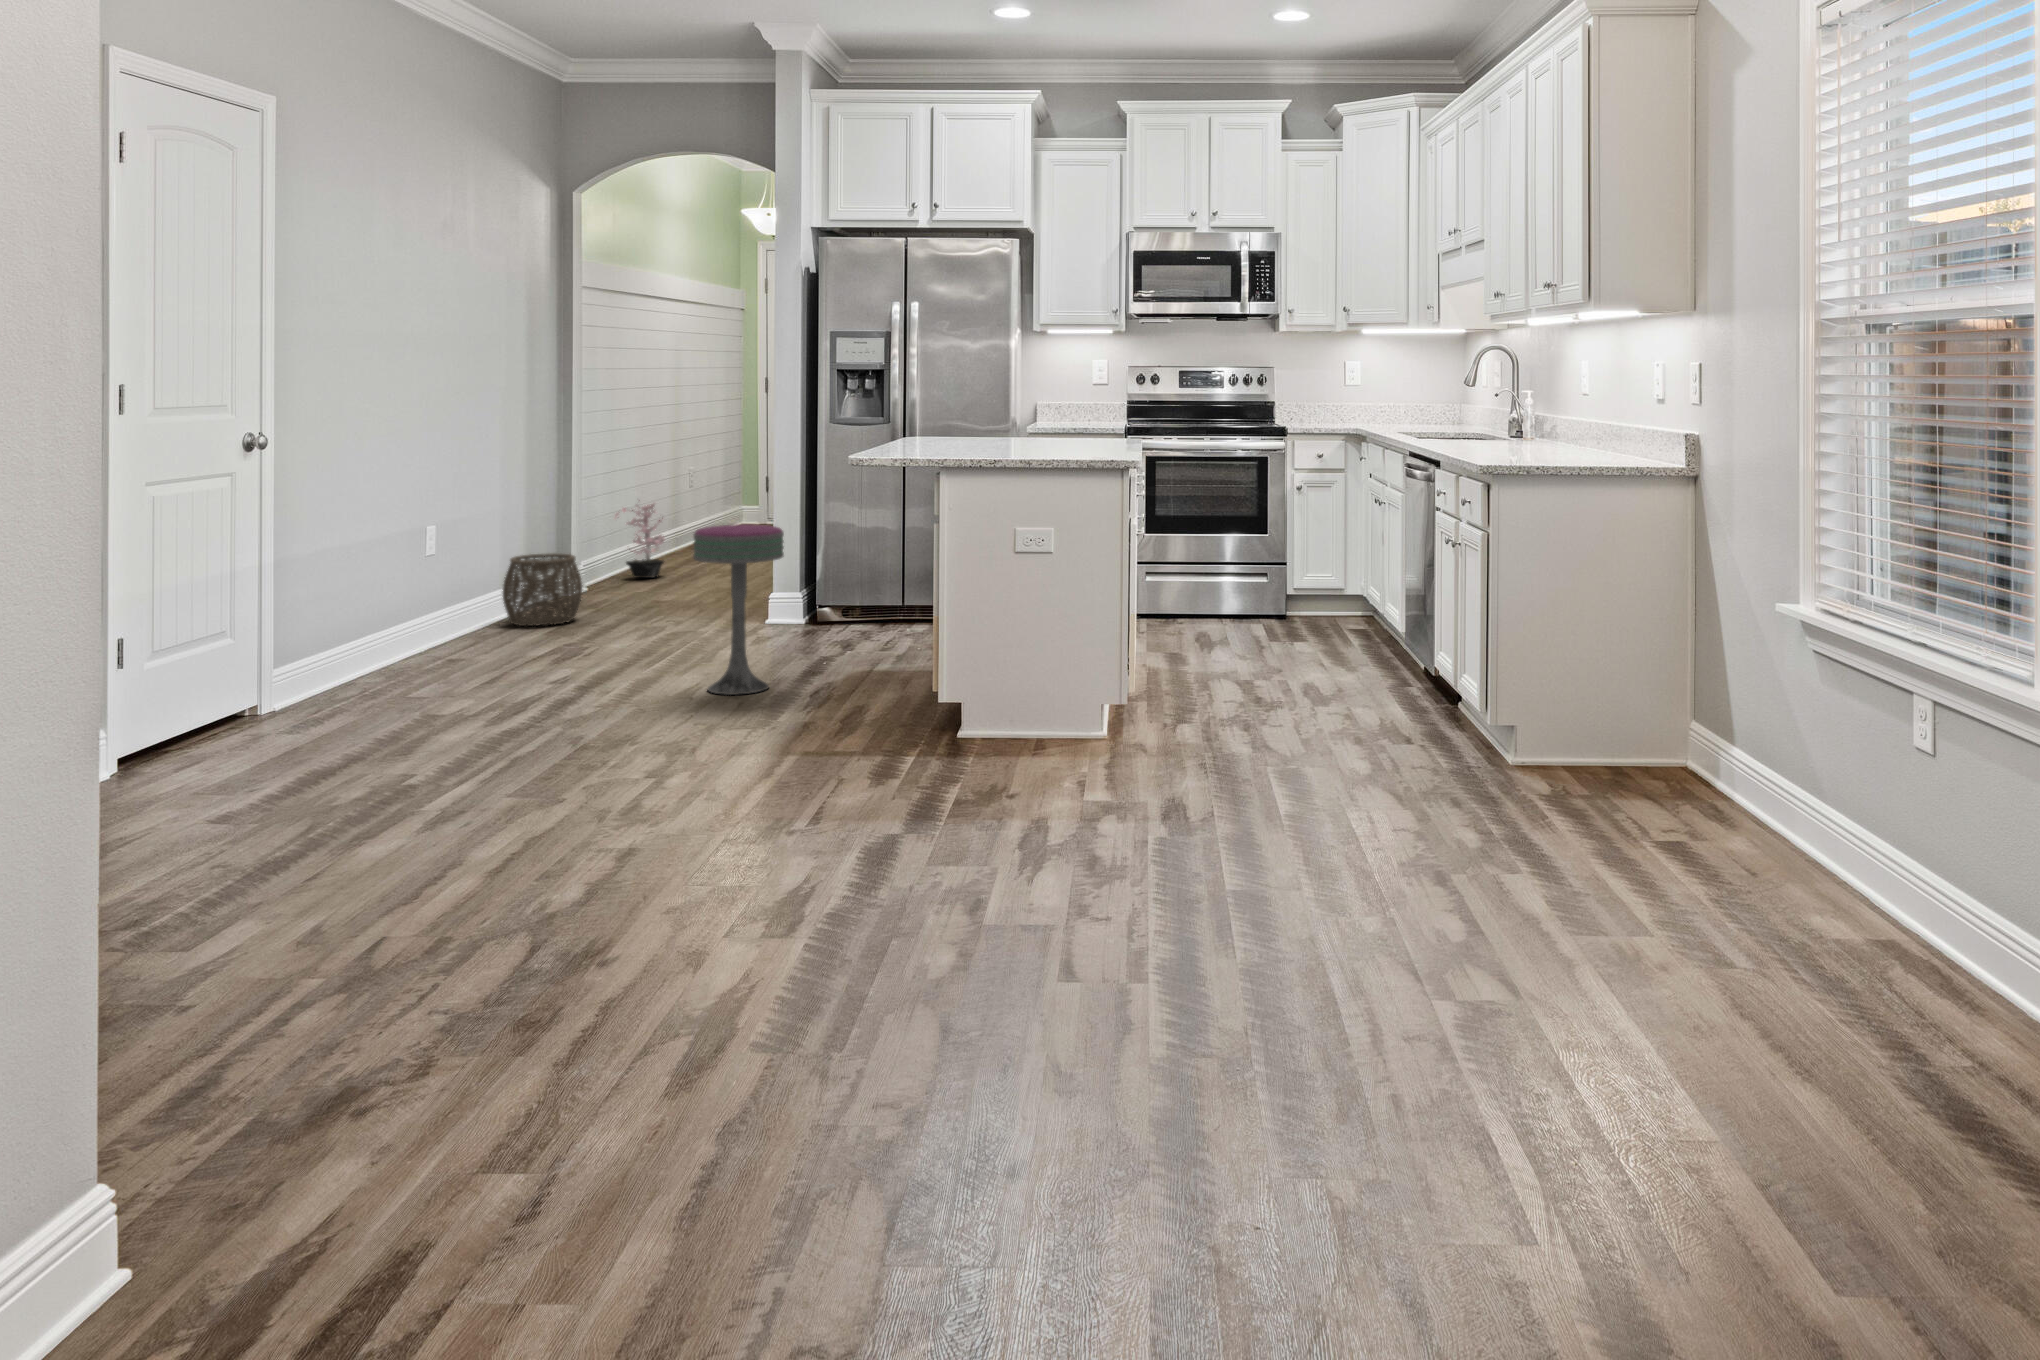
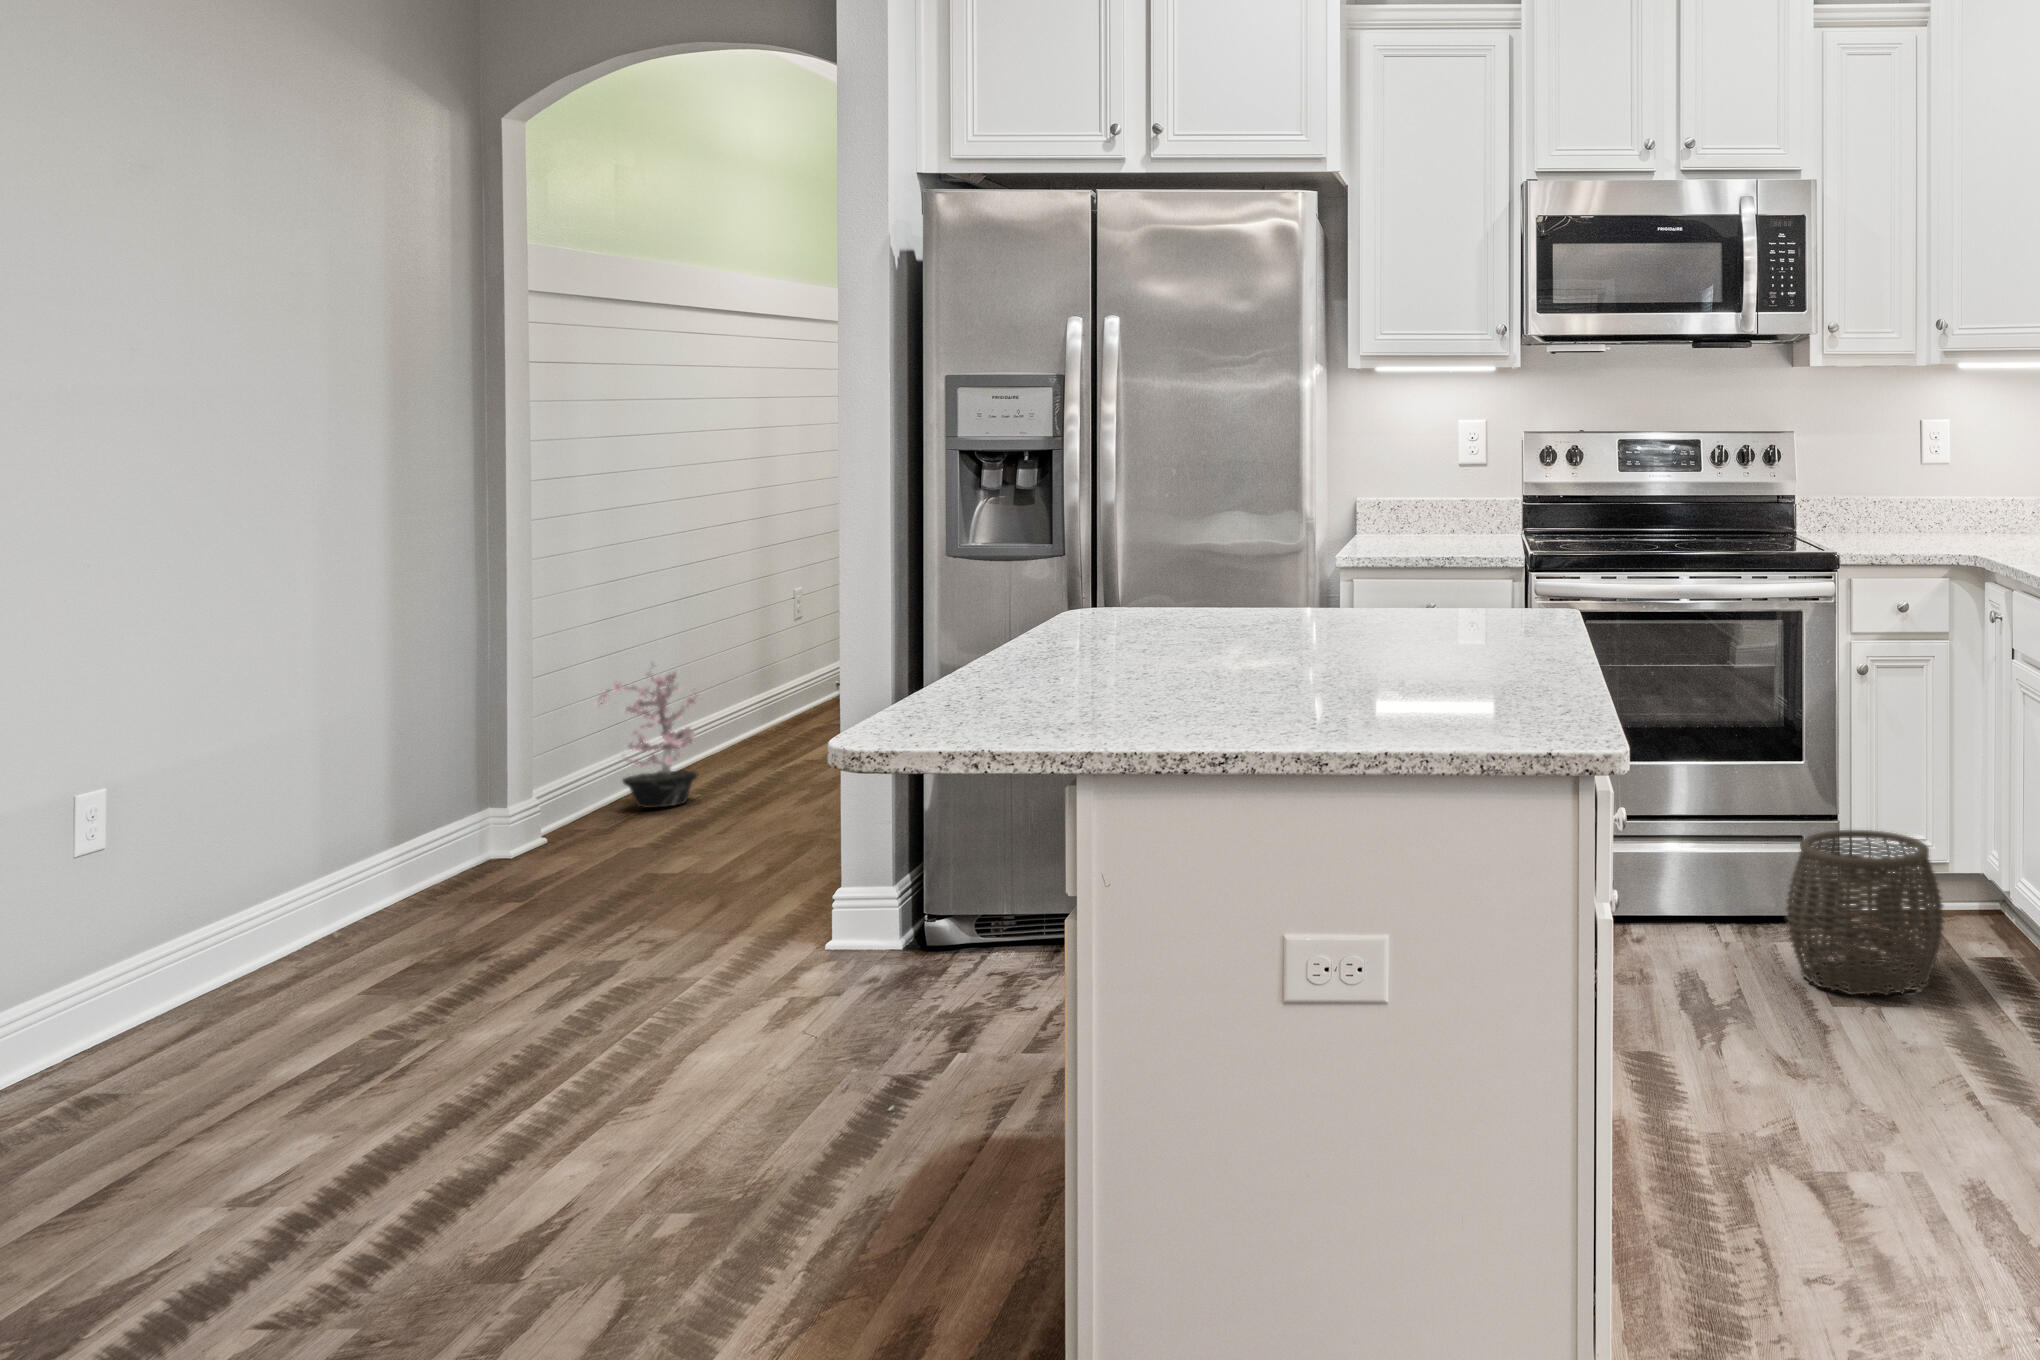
bar stool: present [693,524,784,695] -> none [554,826,768,1235]
woven basket: present [503,553,583,626] -> present [1786,830,1944,995]

